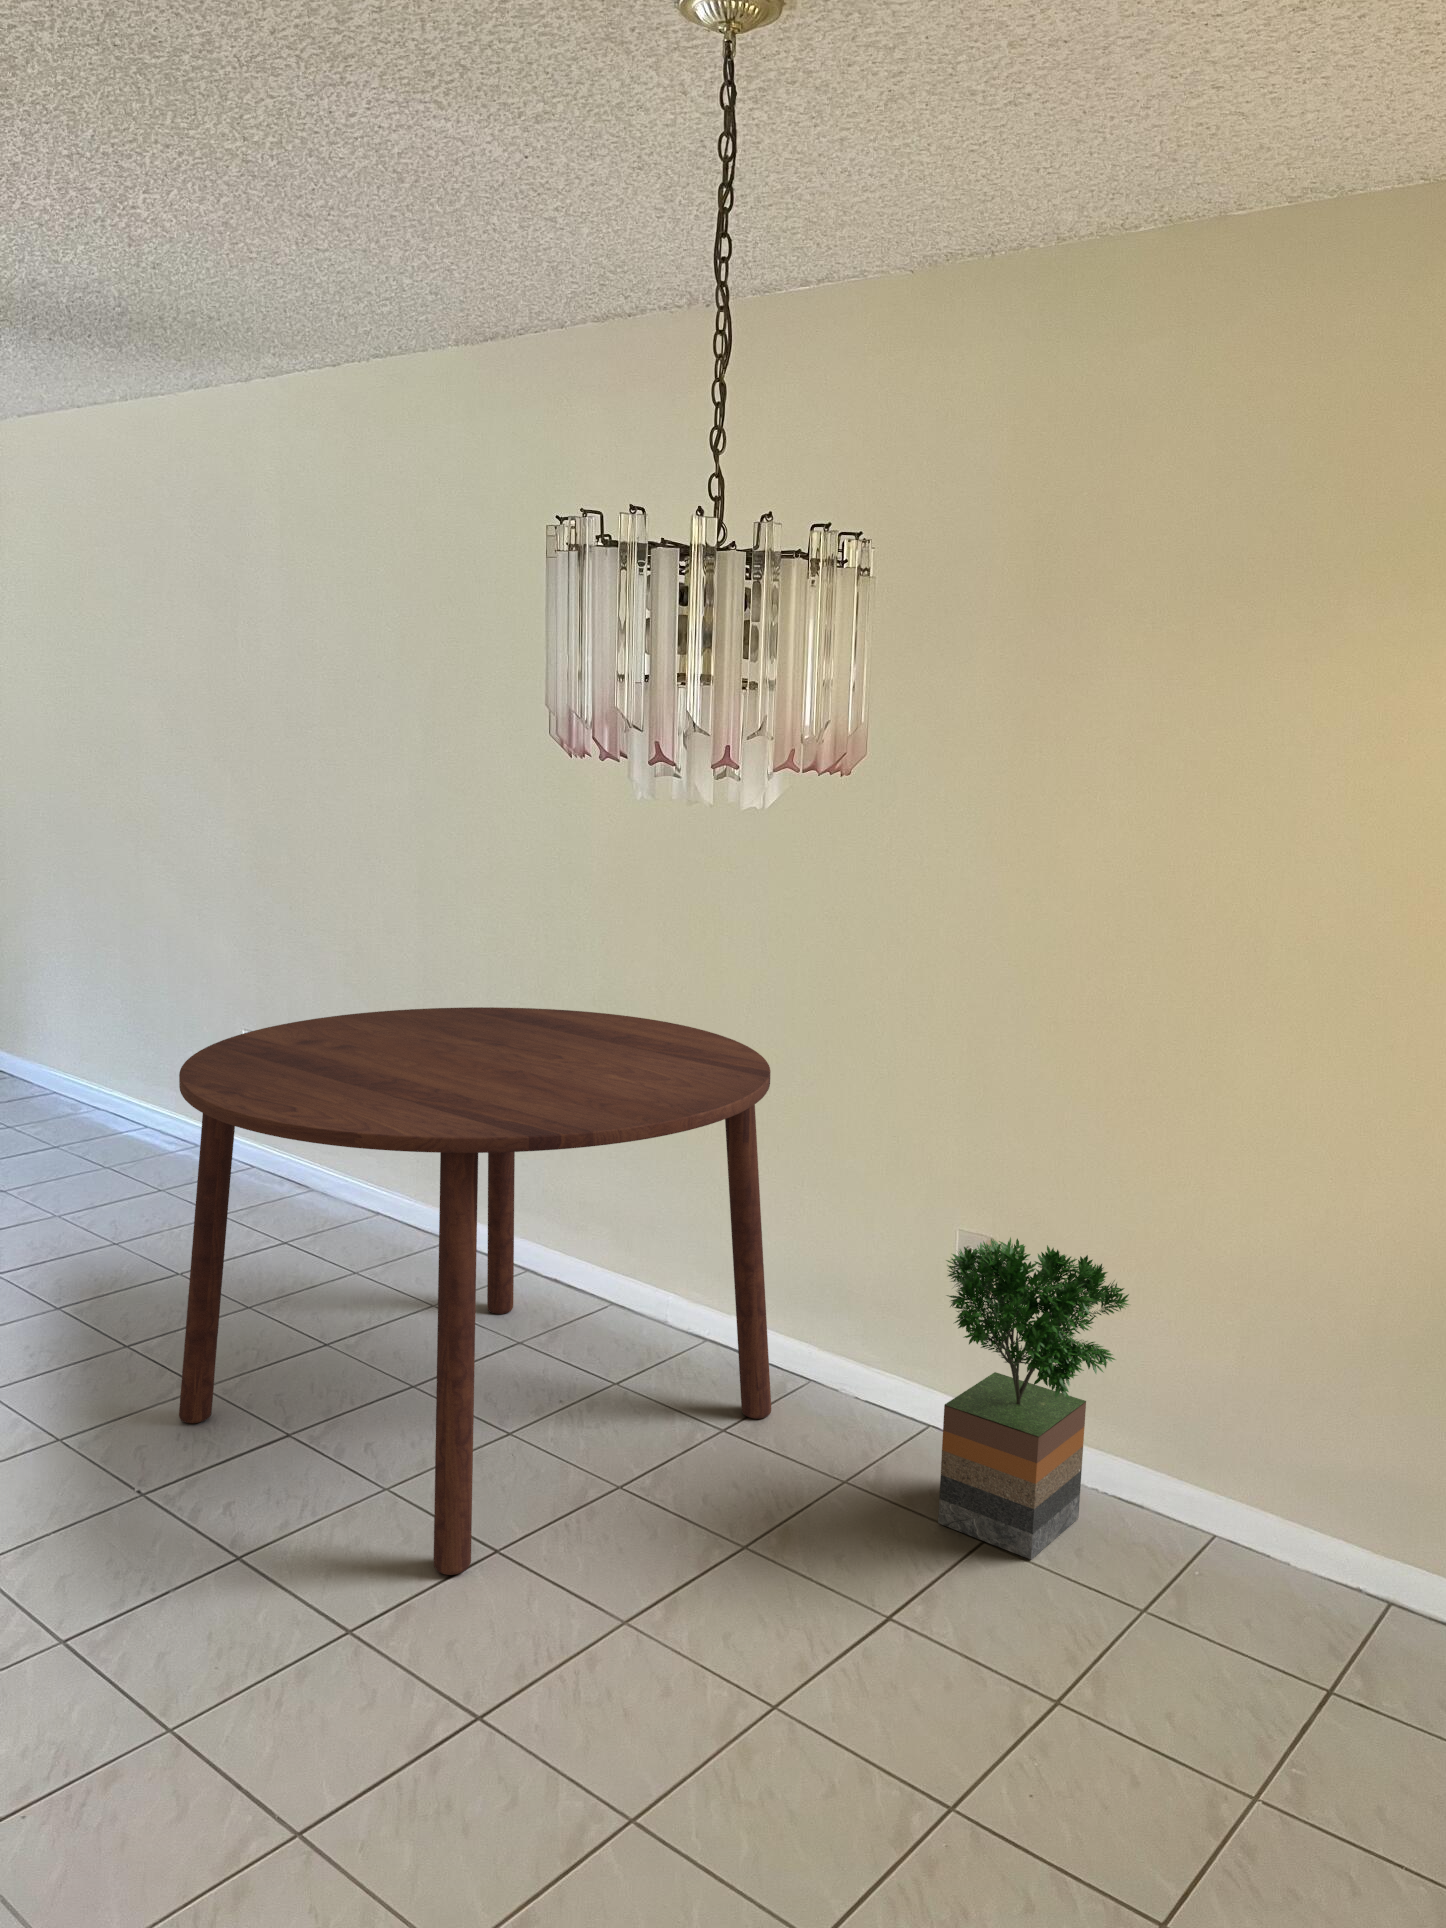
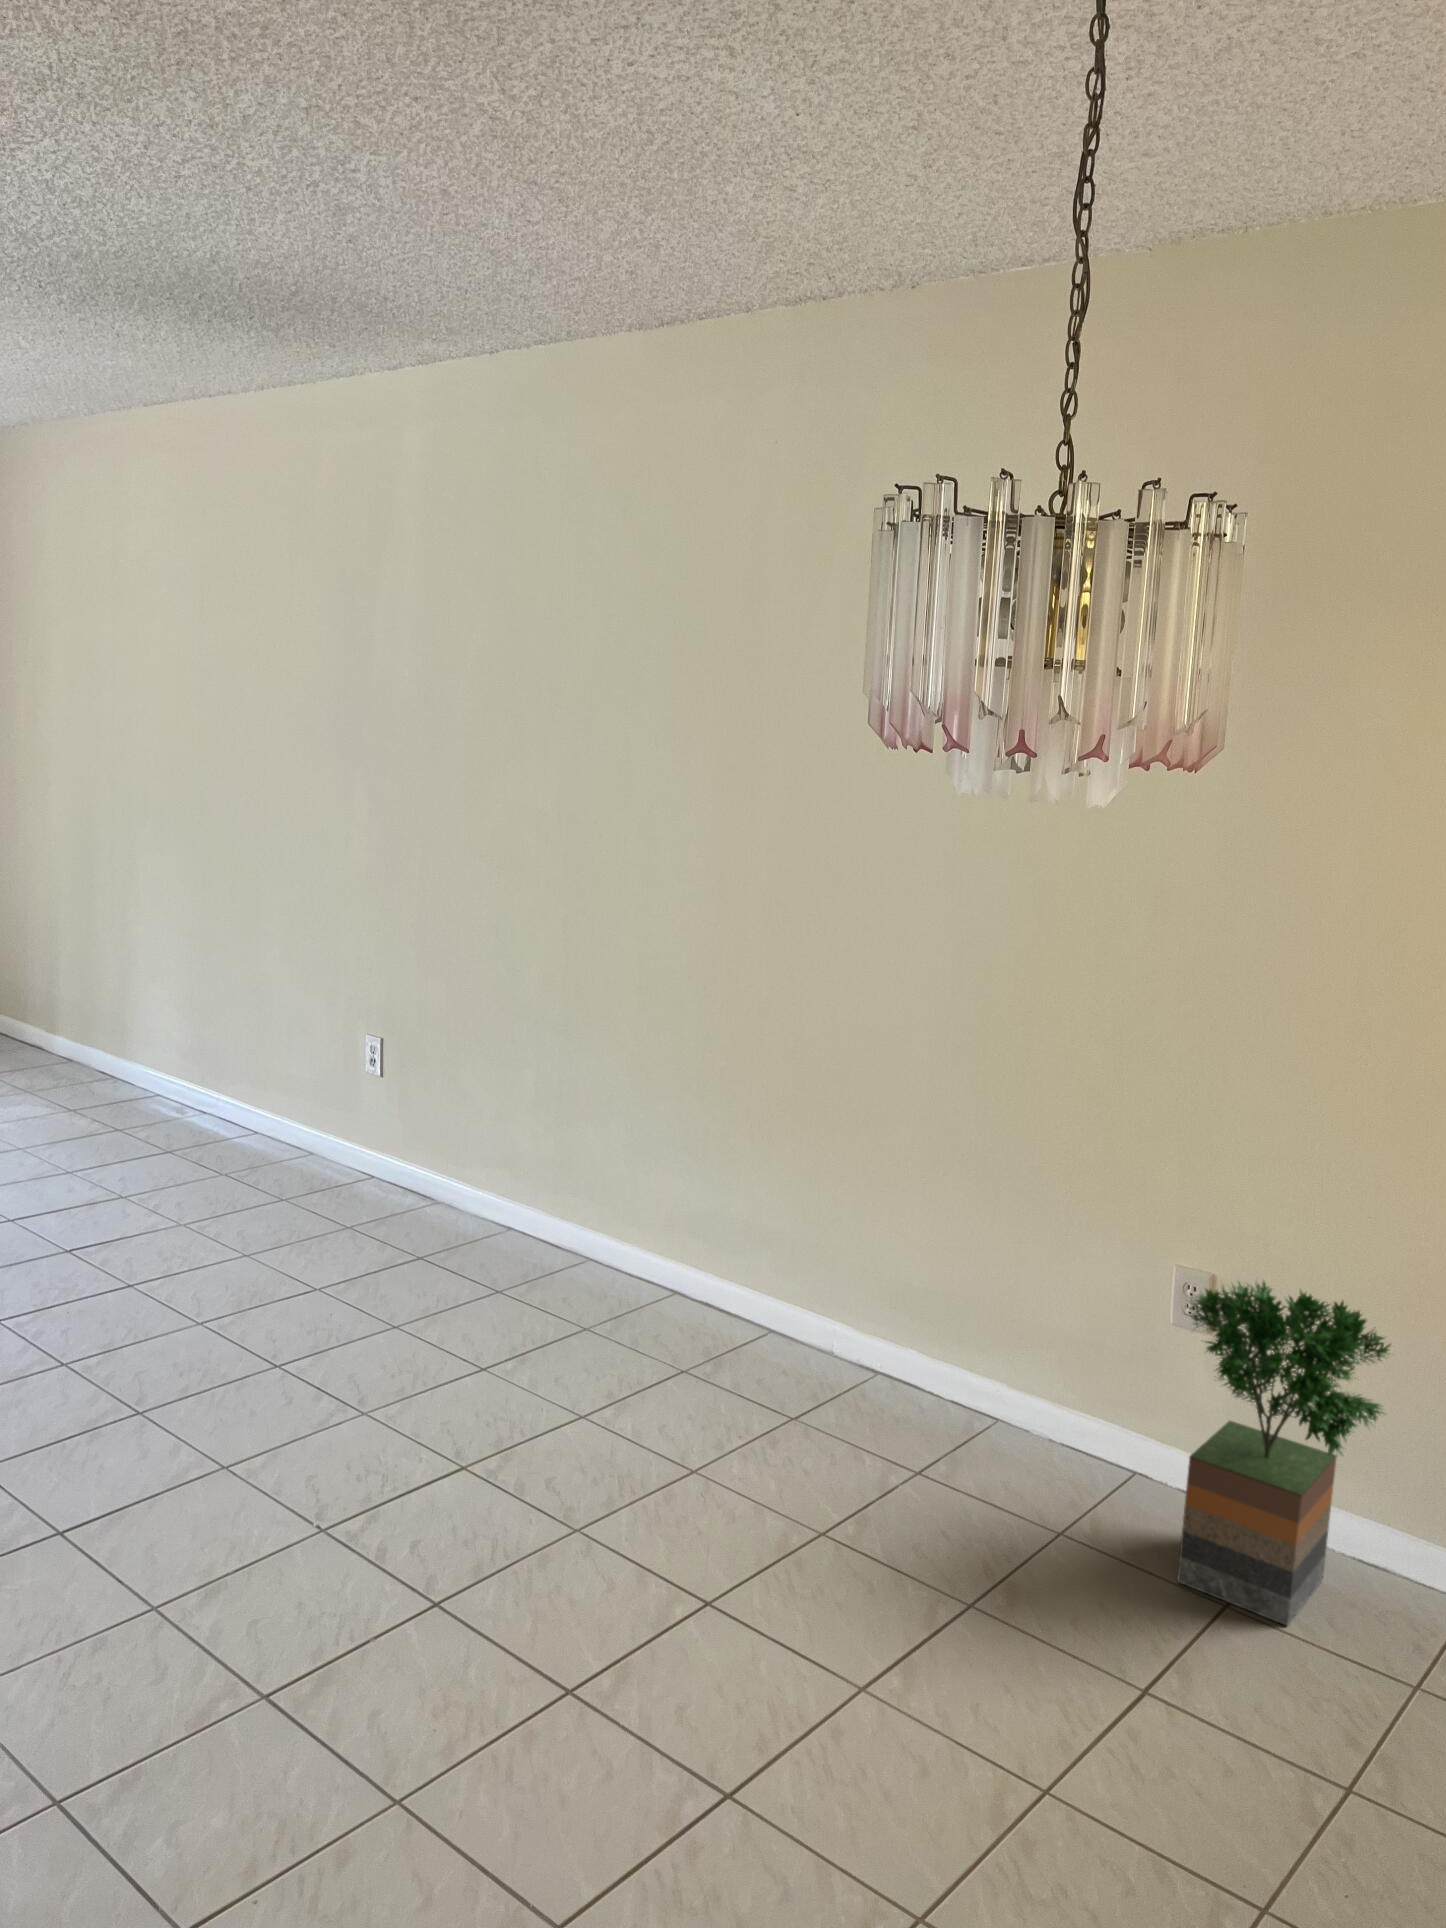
dining table: present [179,1007,771,1575] -> none [352,1019,989,1631]

